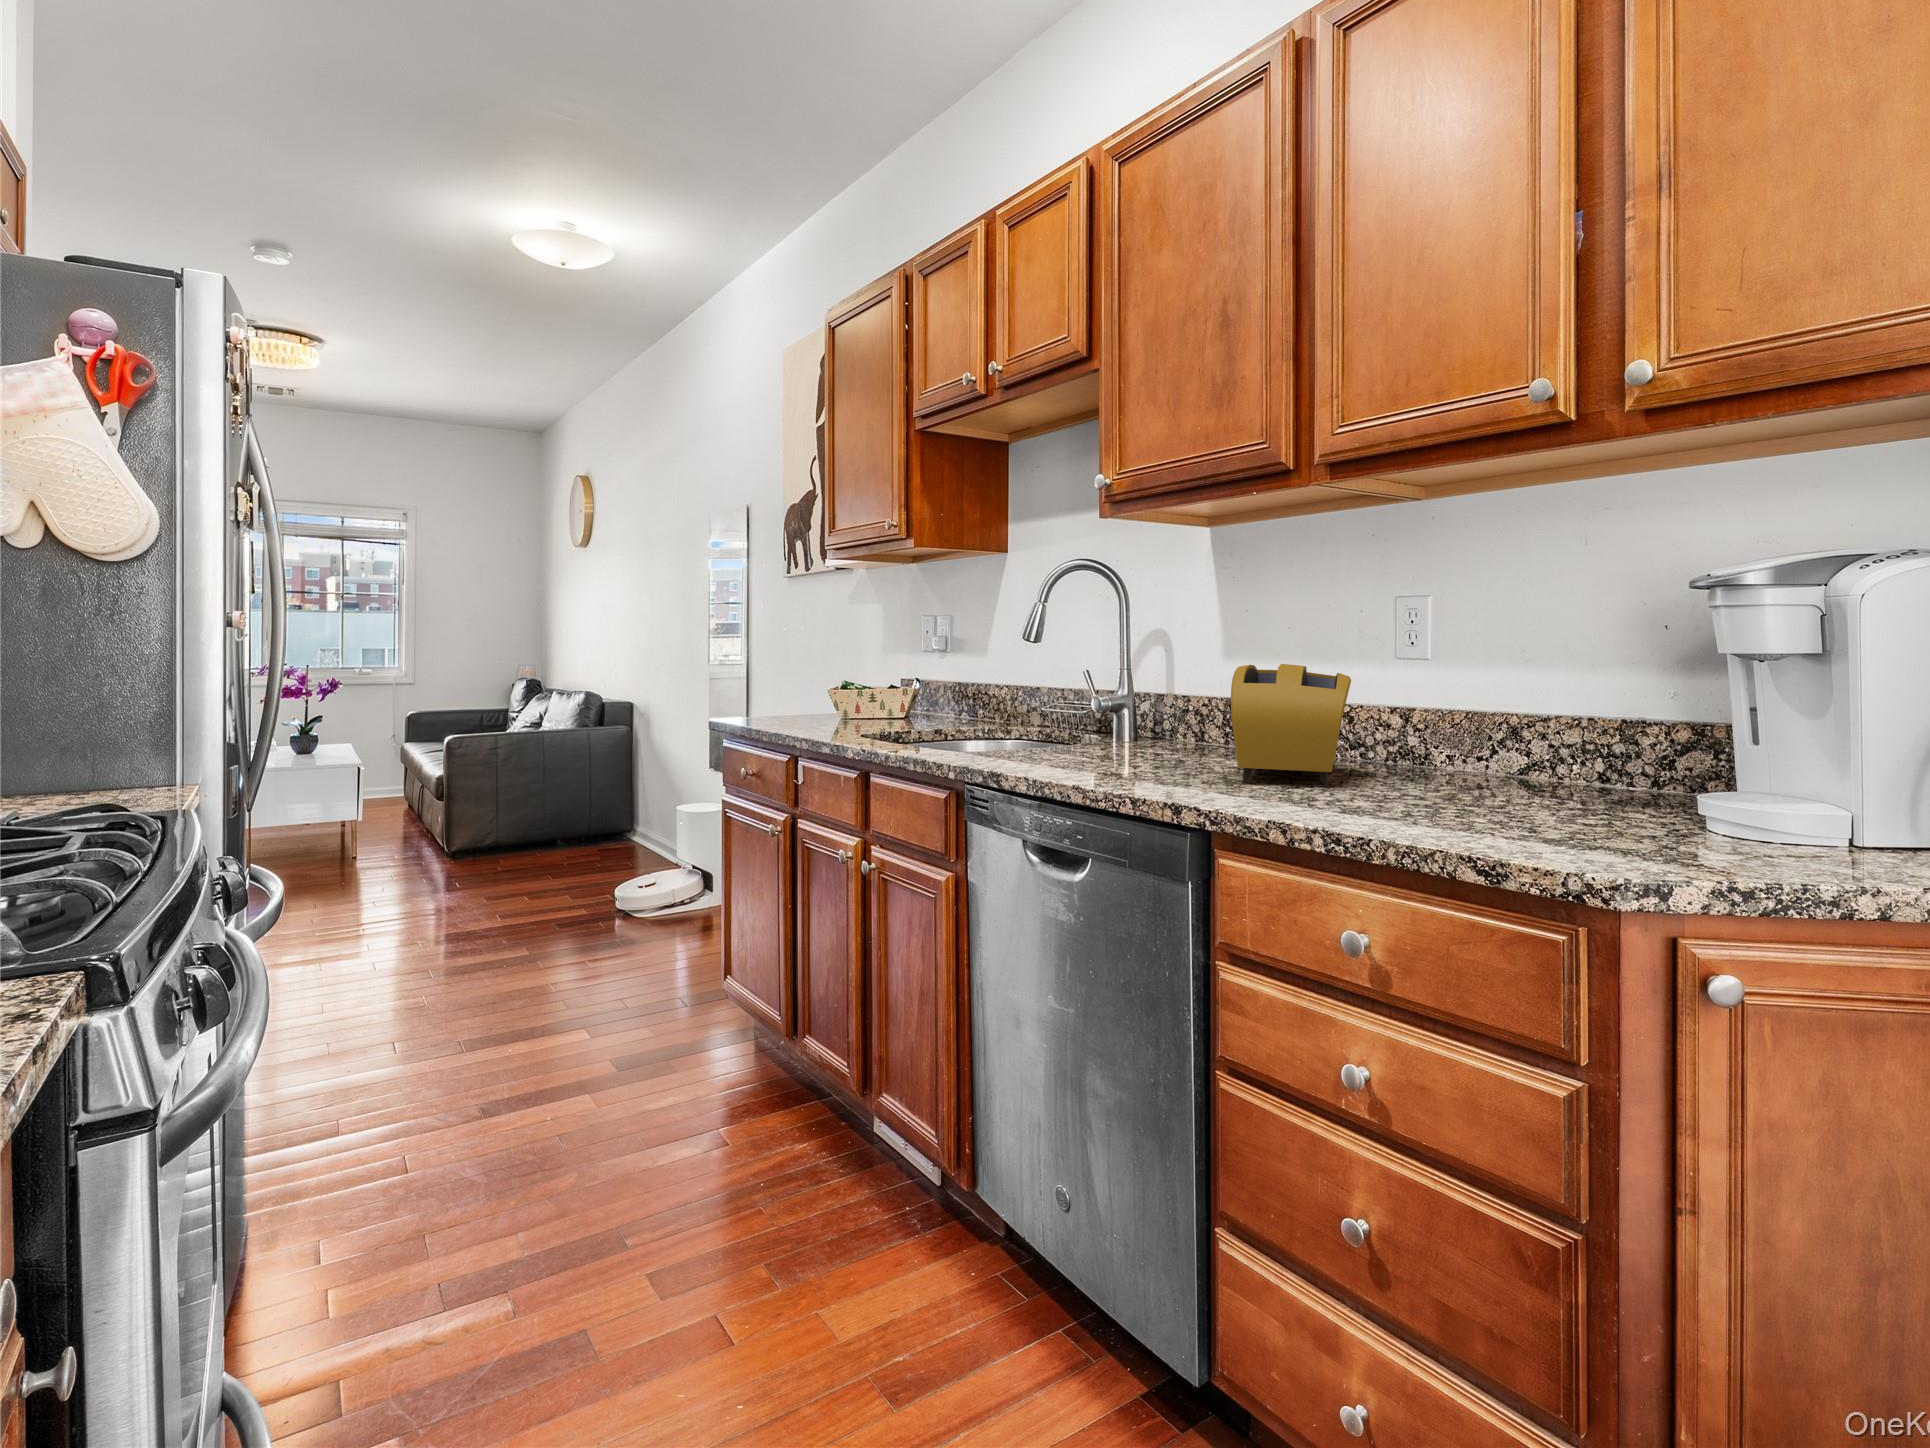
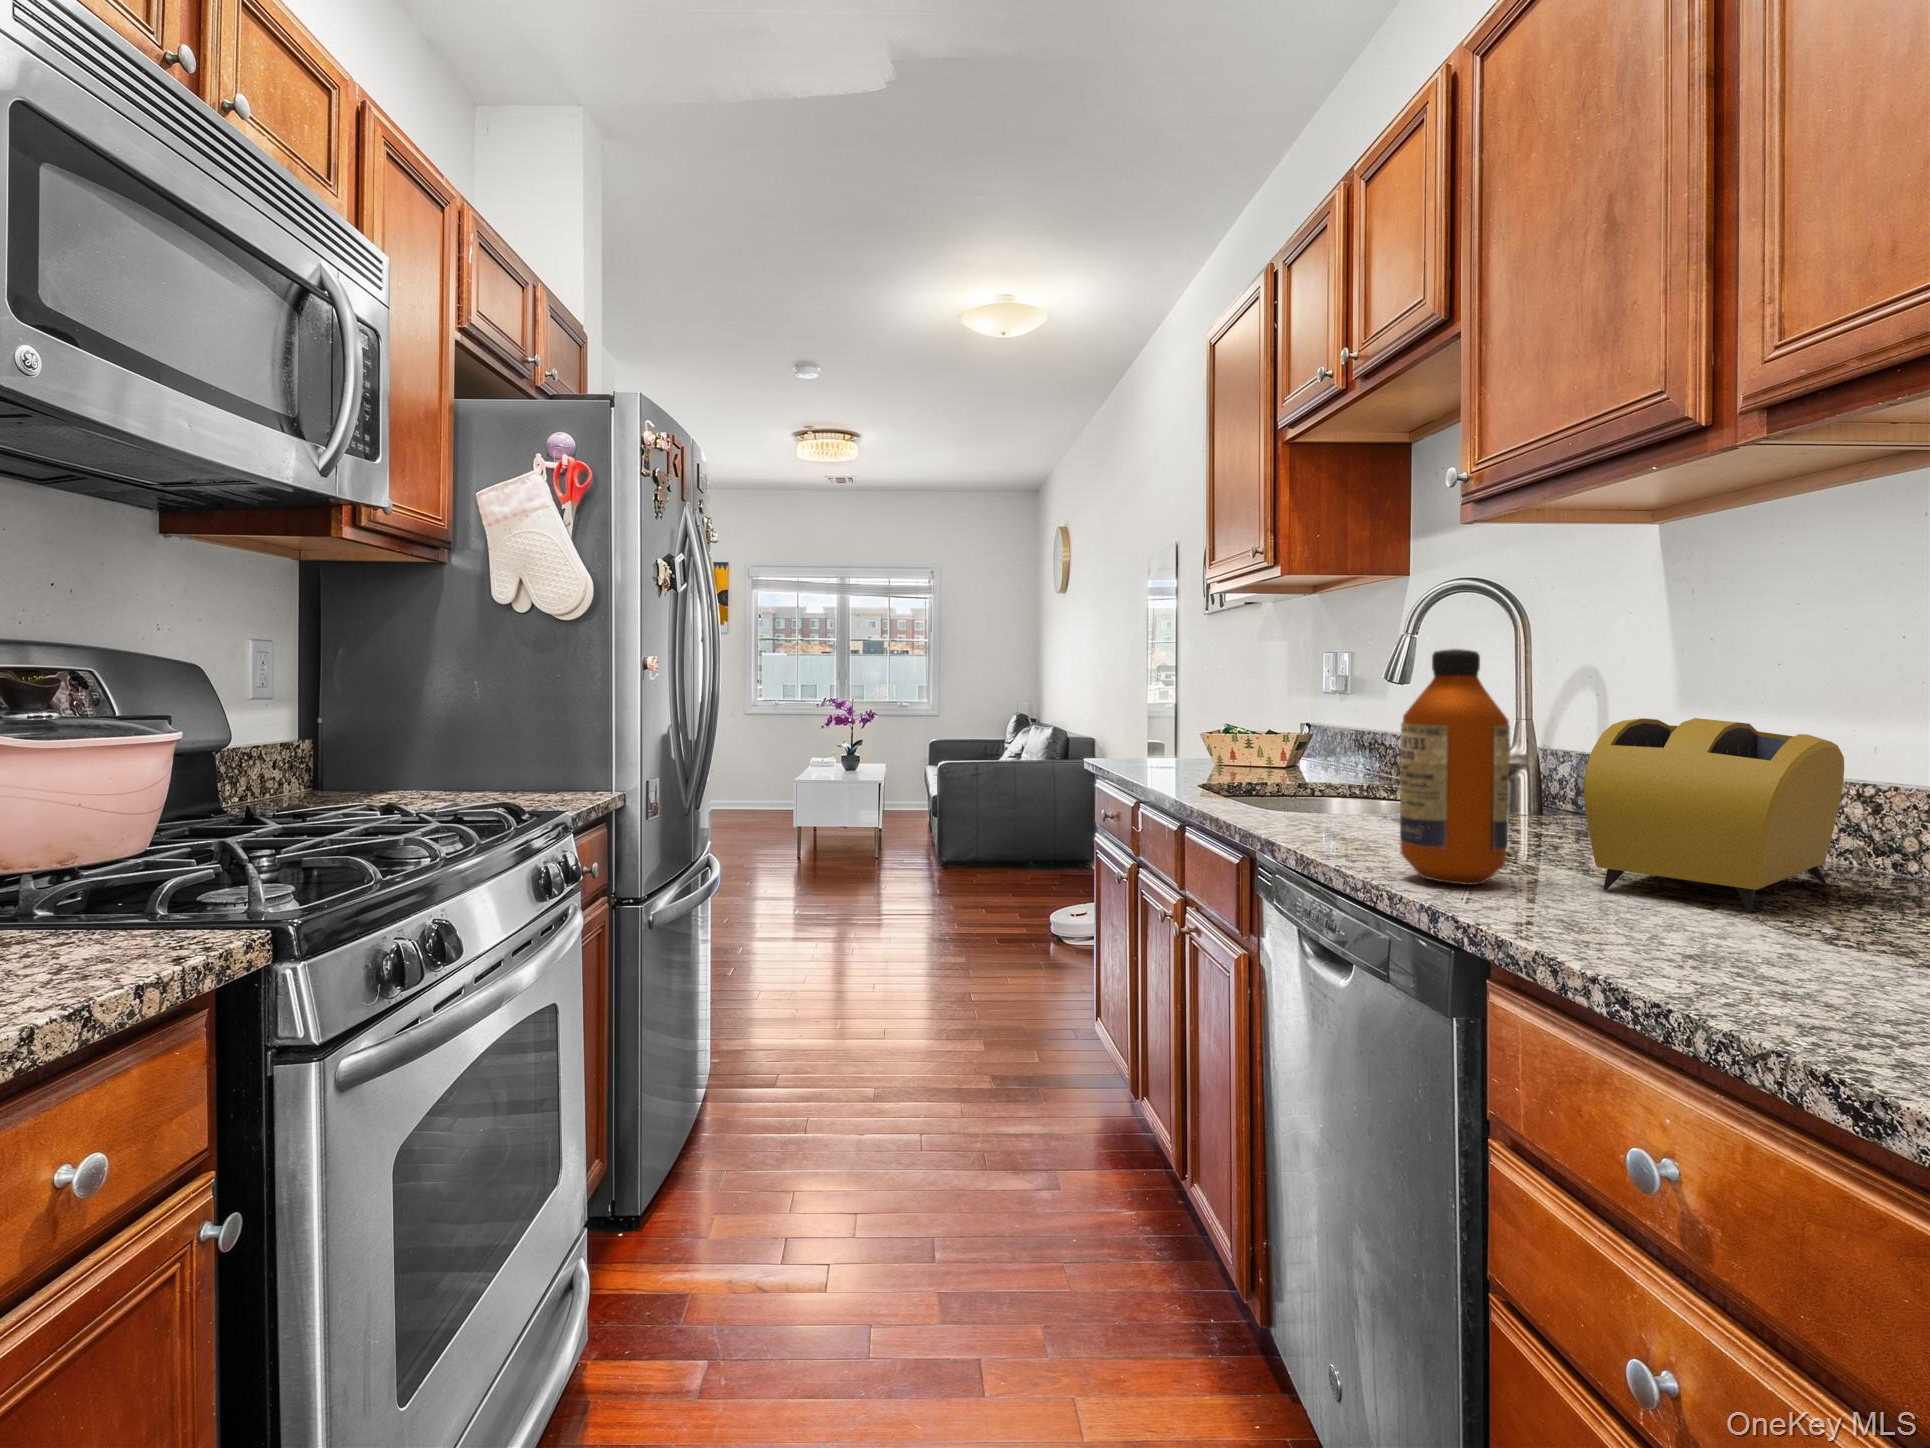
bottle: none [1121,615,1194,788] -> present [1400,649,1510,885]

